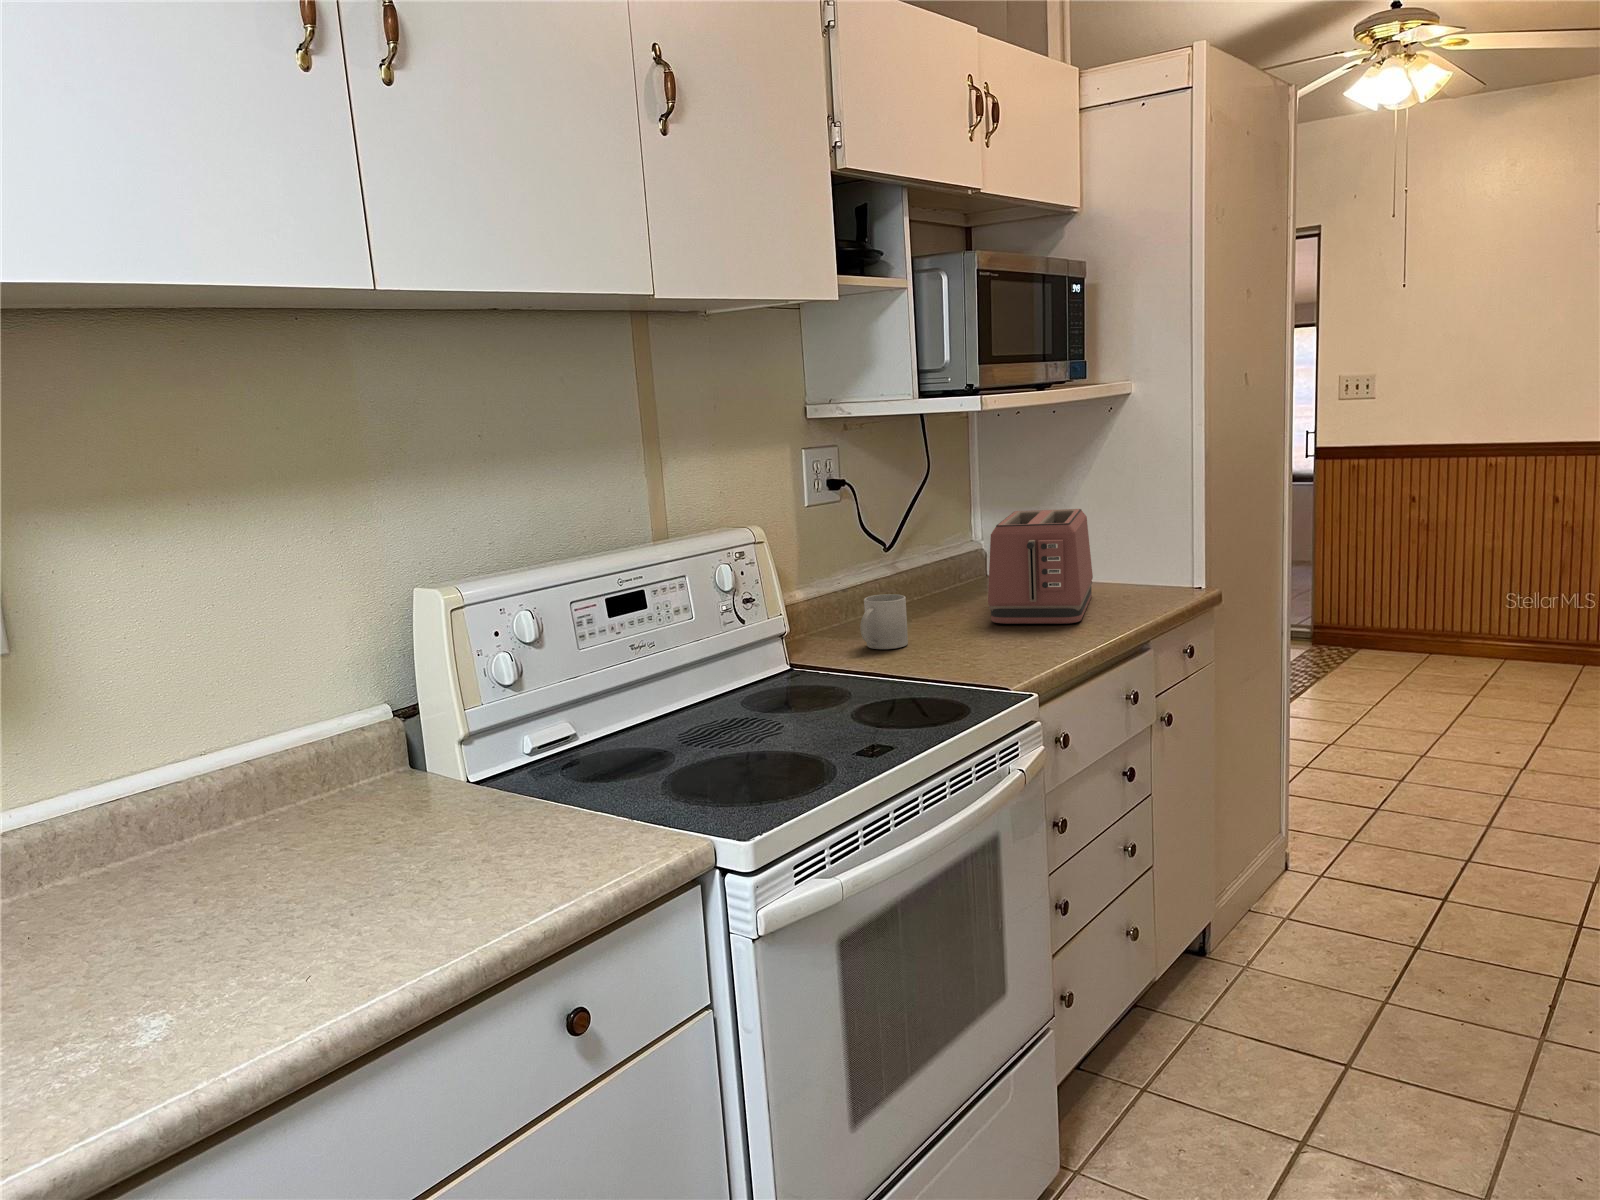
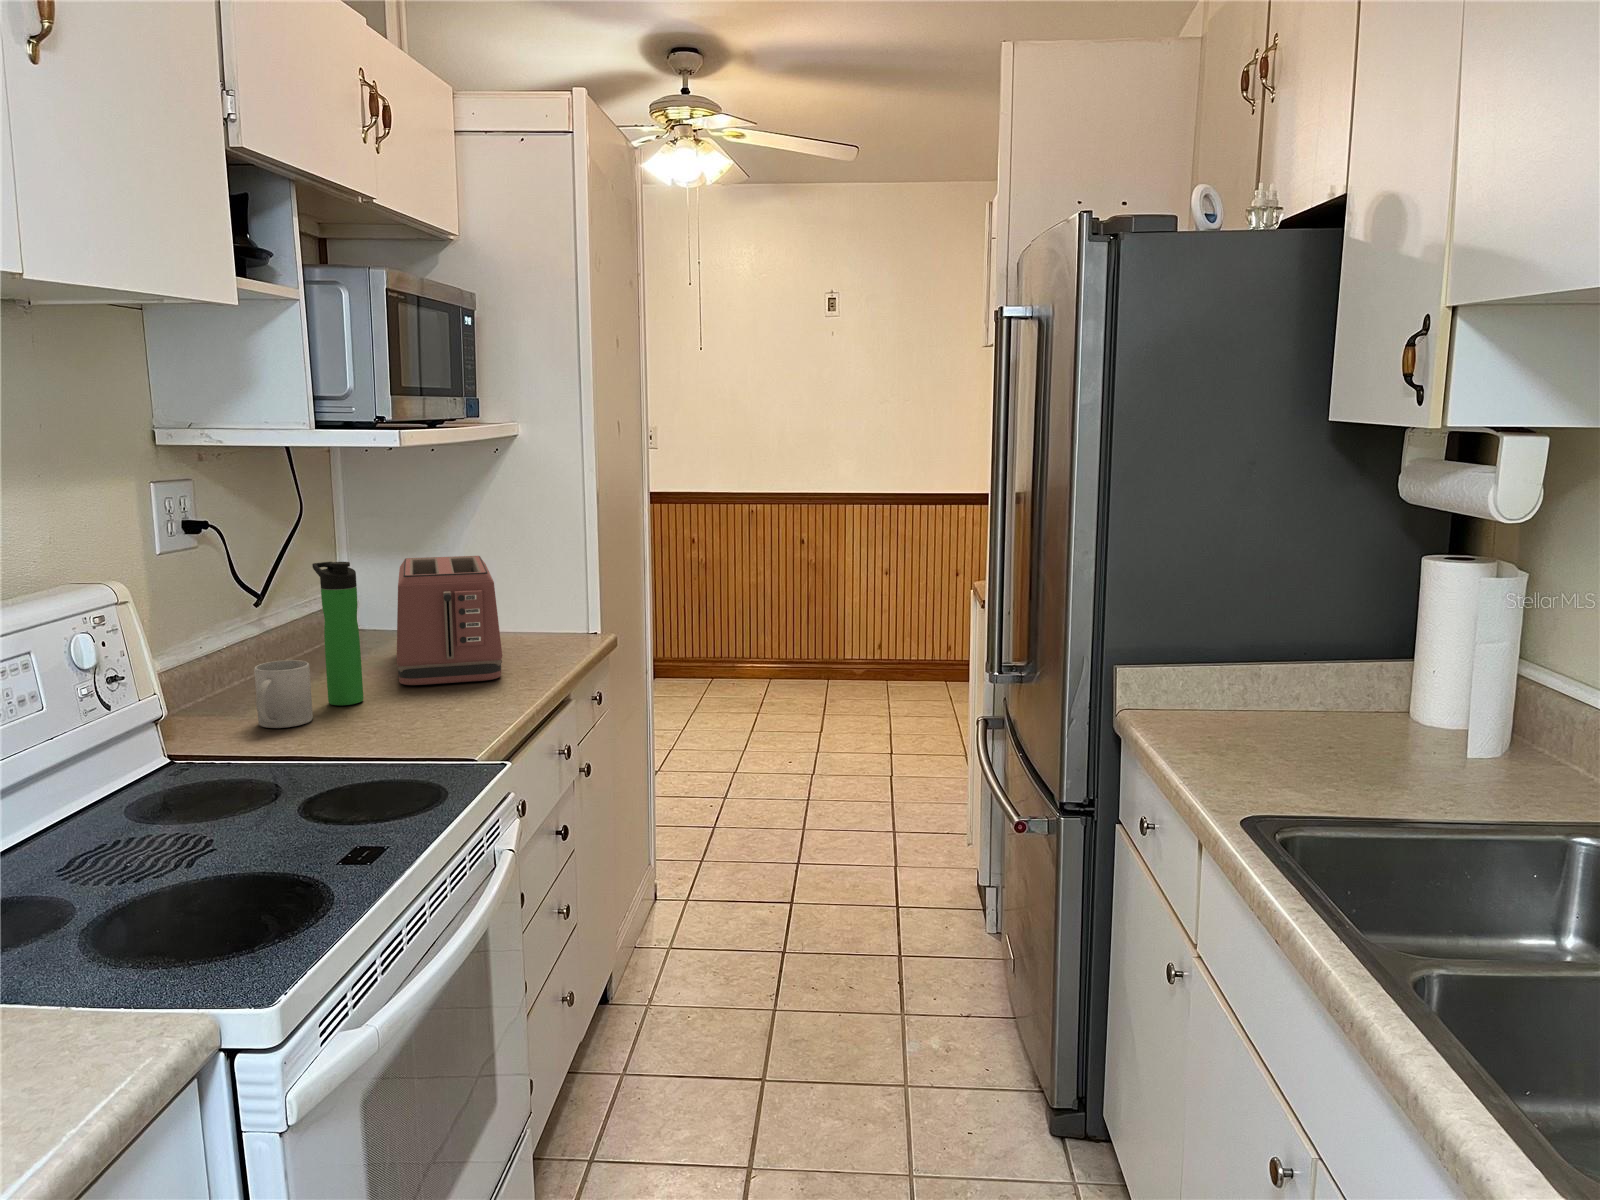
bottle: none [918,512,955,636] -> present [312,562,363,705]

